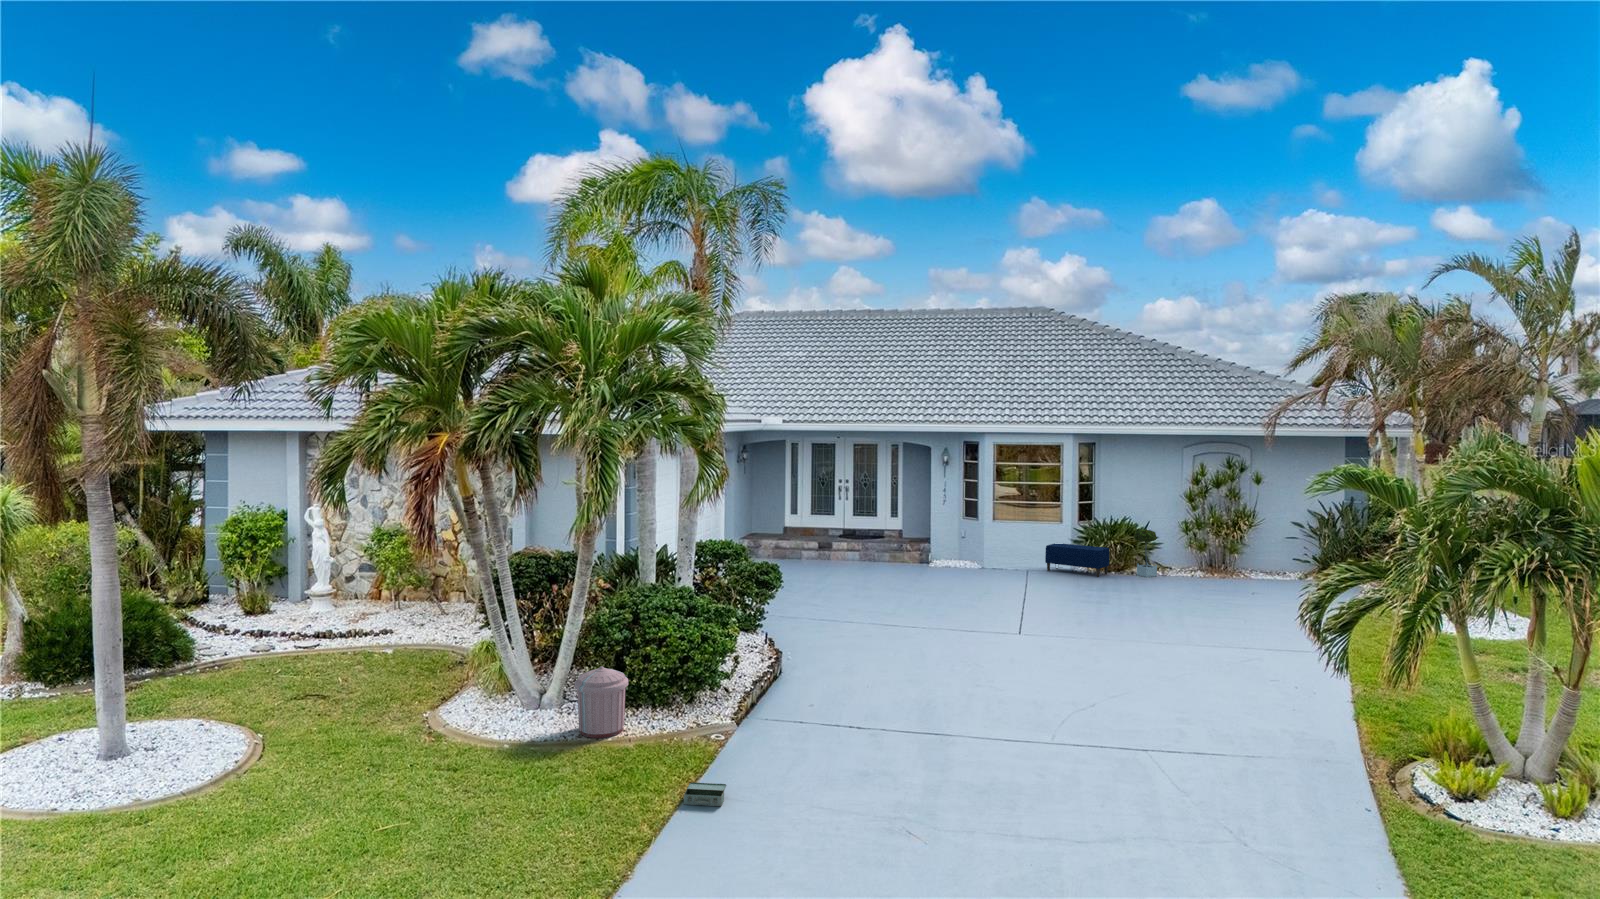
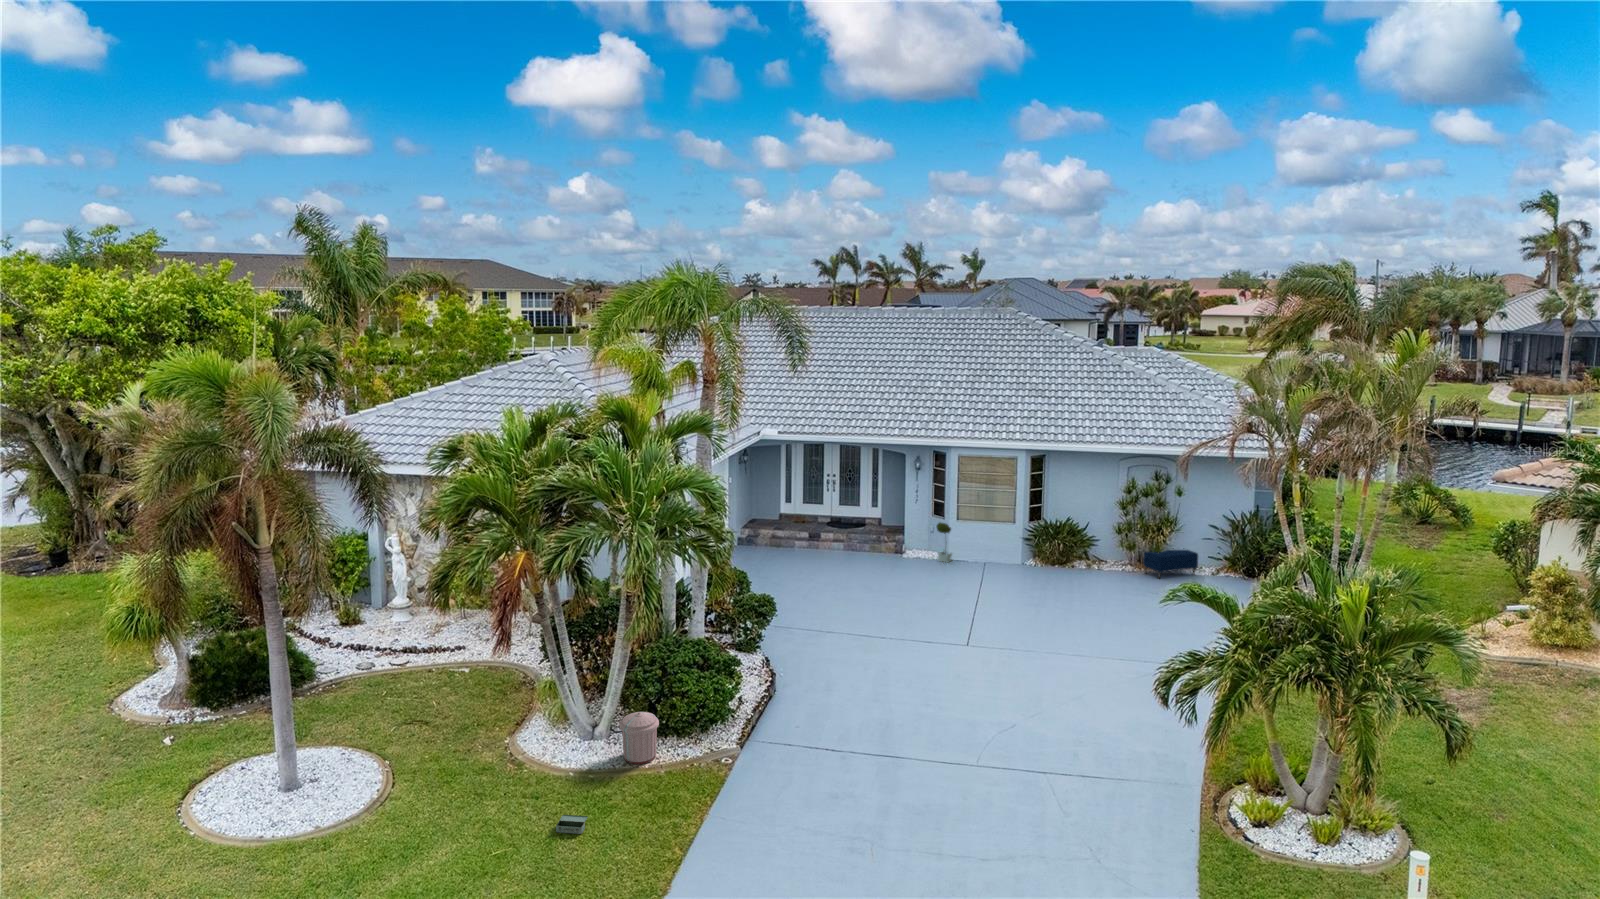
potted tree: present [1134,529,1157,577] -> present [936,523,952,563]
bench: present [1045,544,1109,577] -> present [1143,548,1198,578]
toolbox: present [684,782,726,806] -> present [556,815,588,834]

